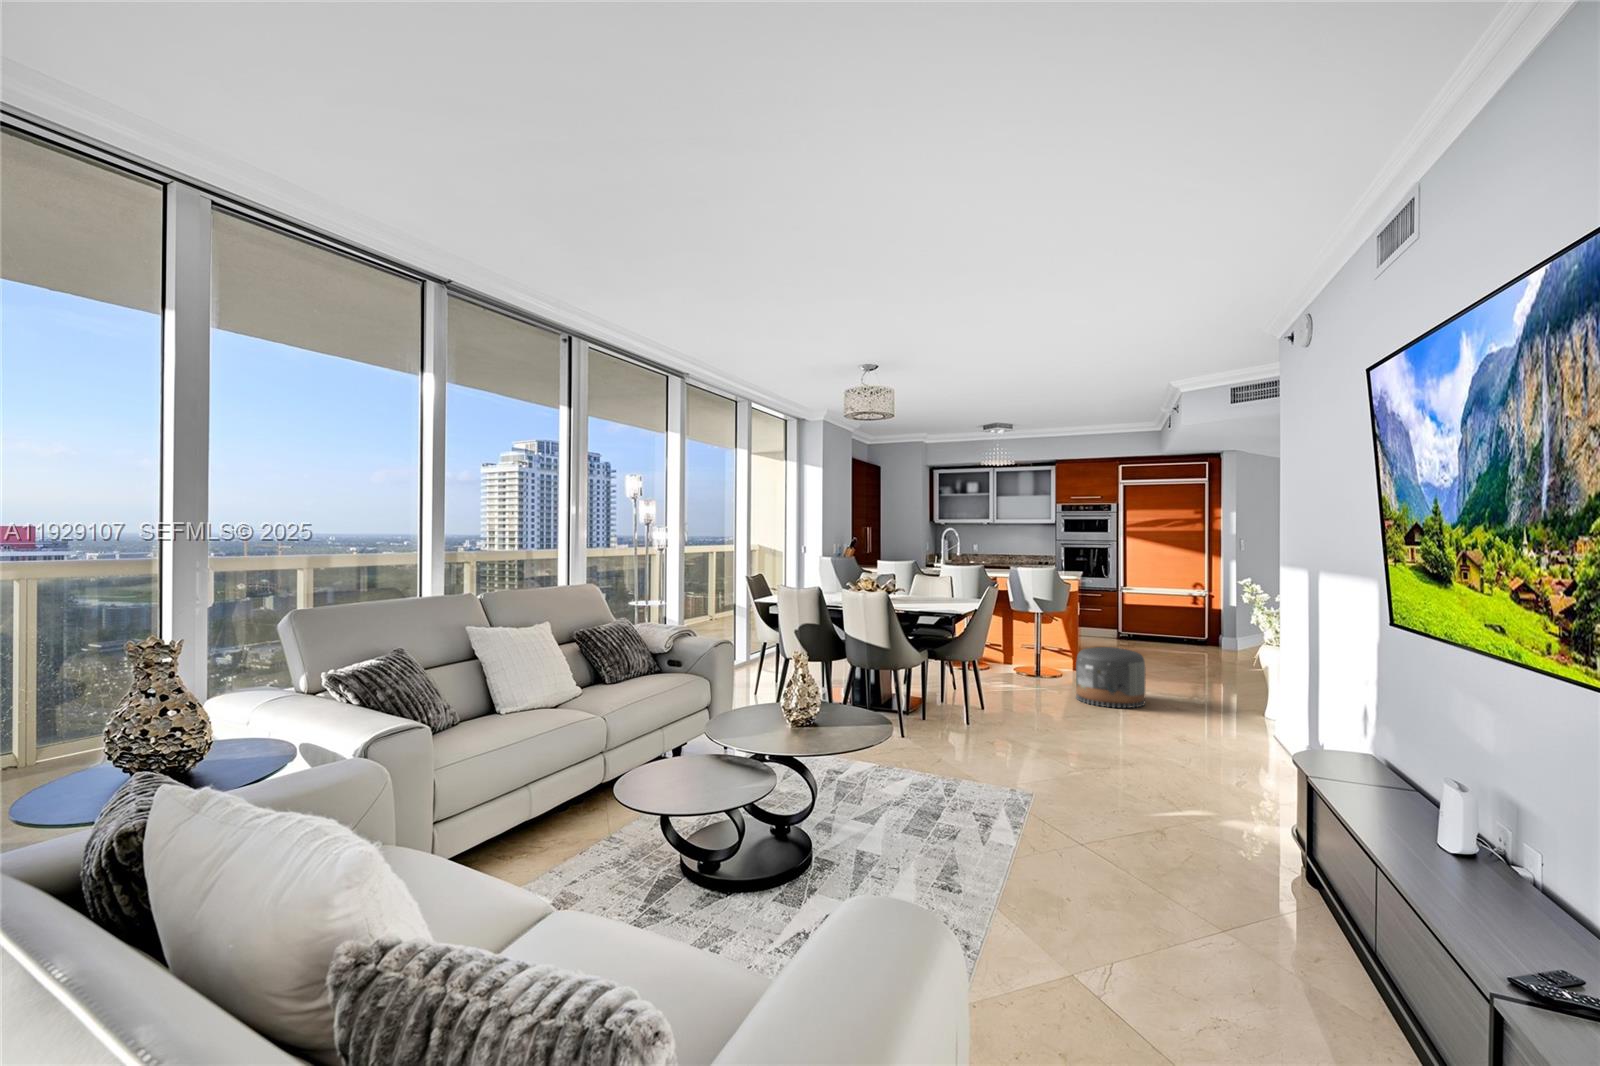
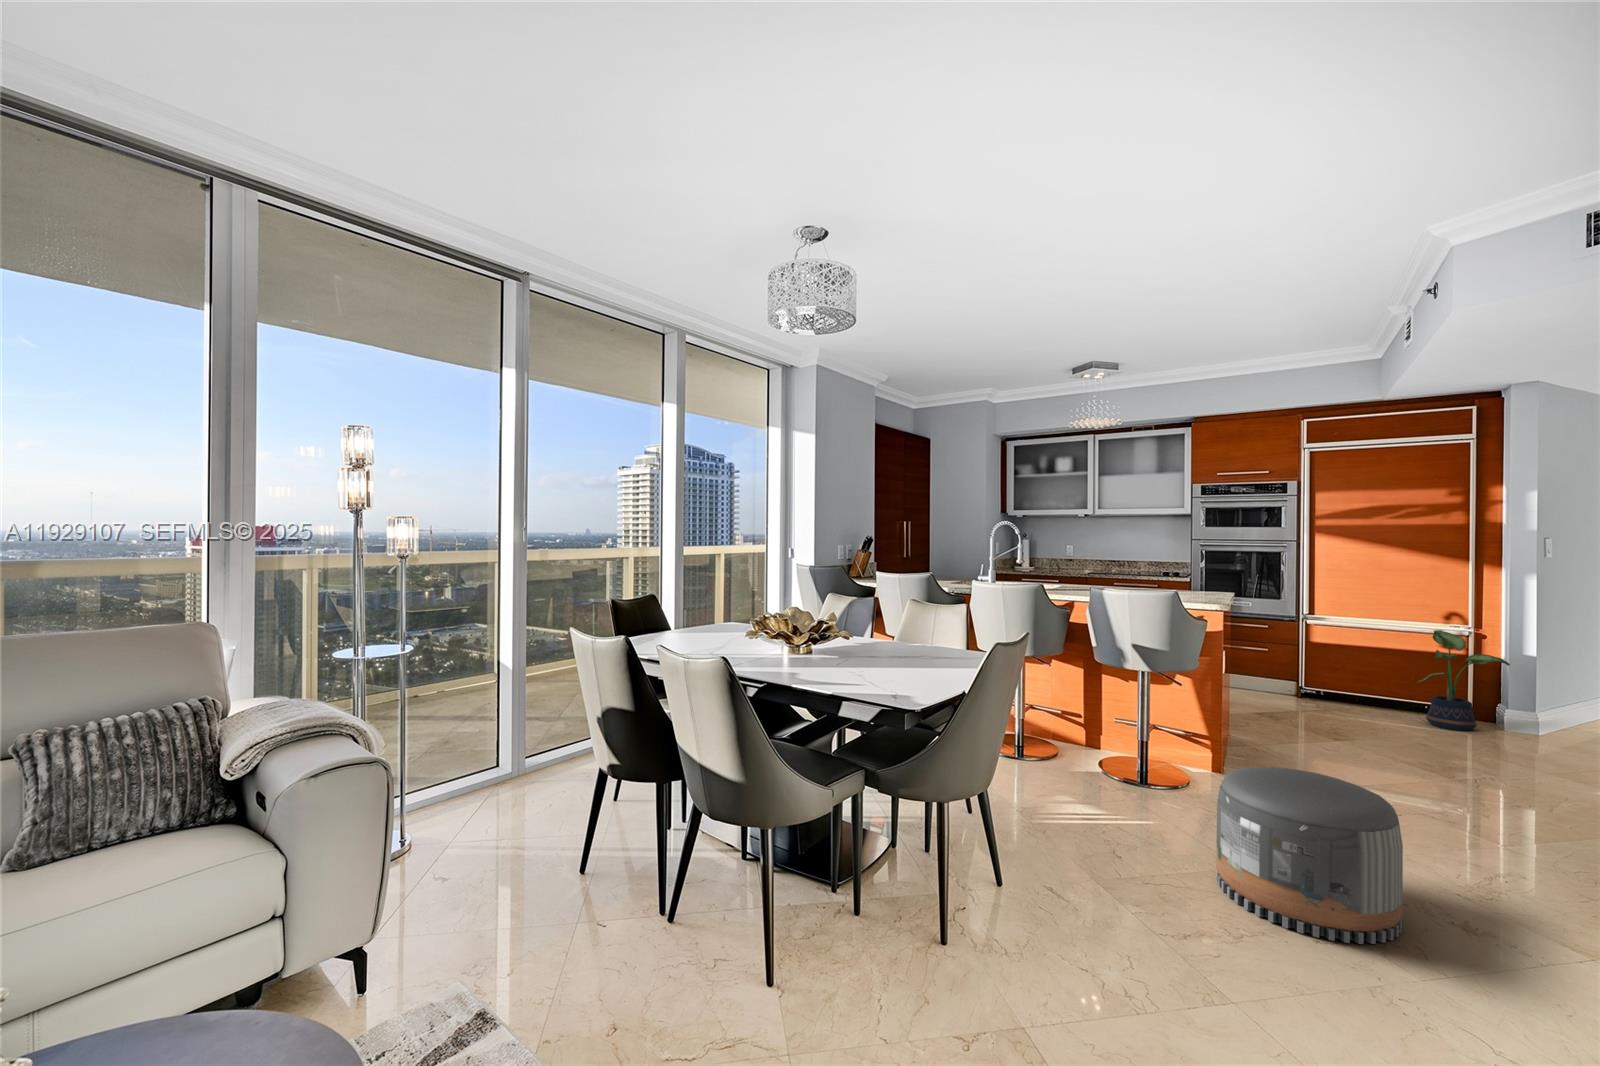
potted plant: none [1178,594,1221,649] -> present [1417,631,1510,731]

